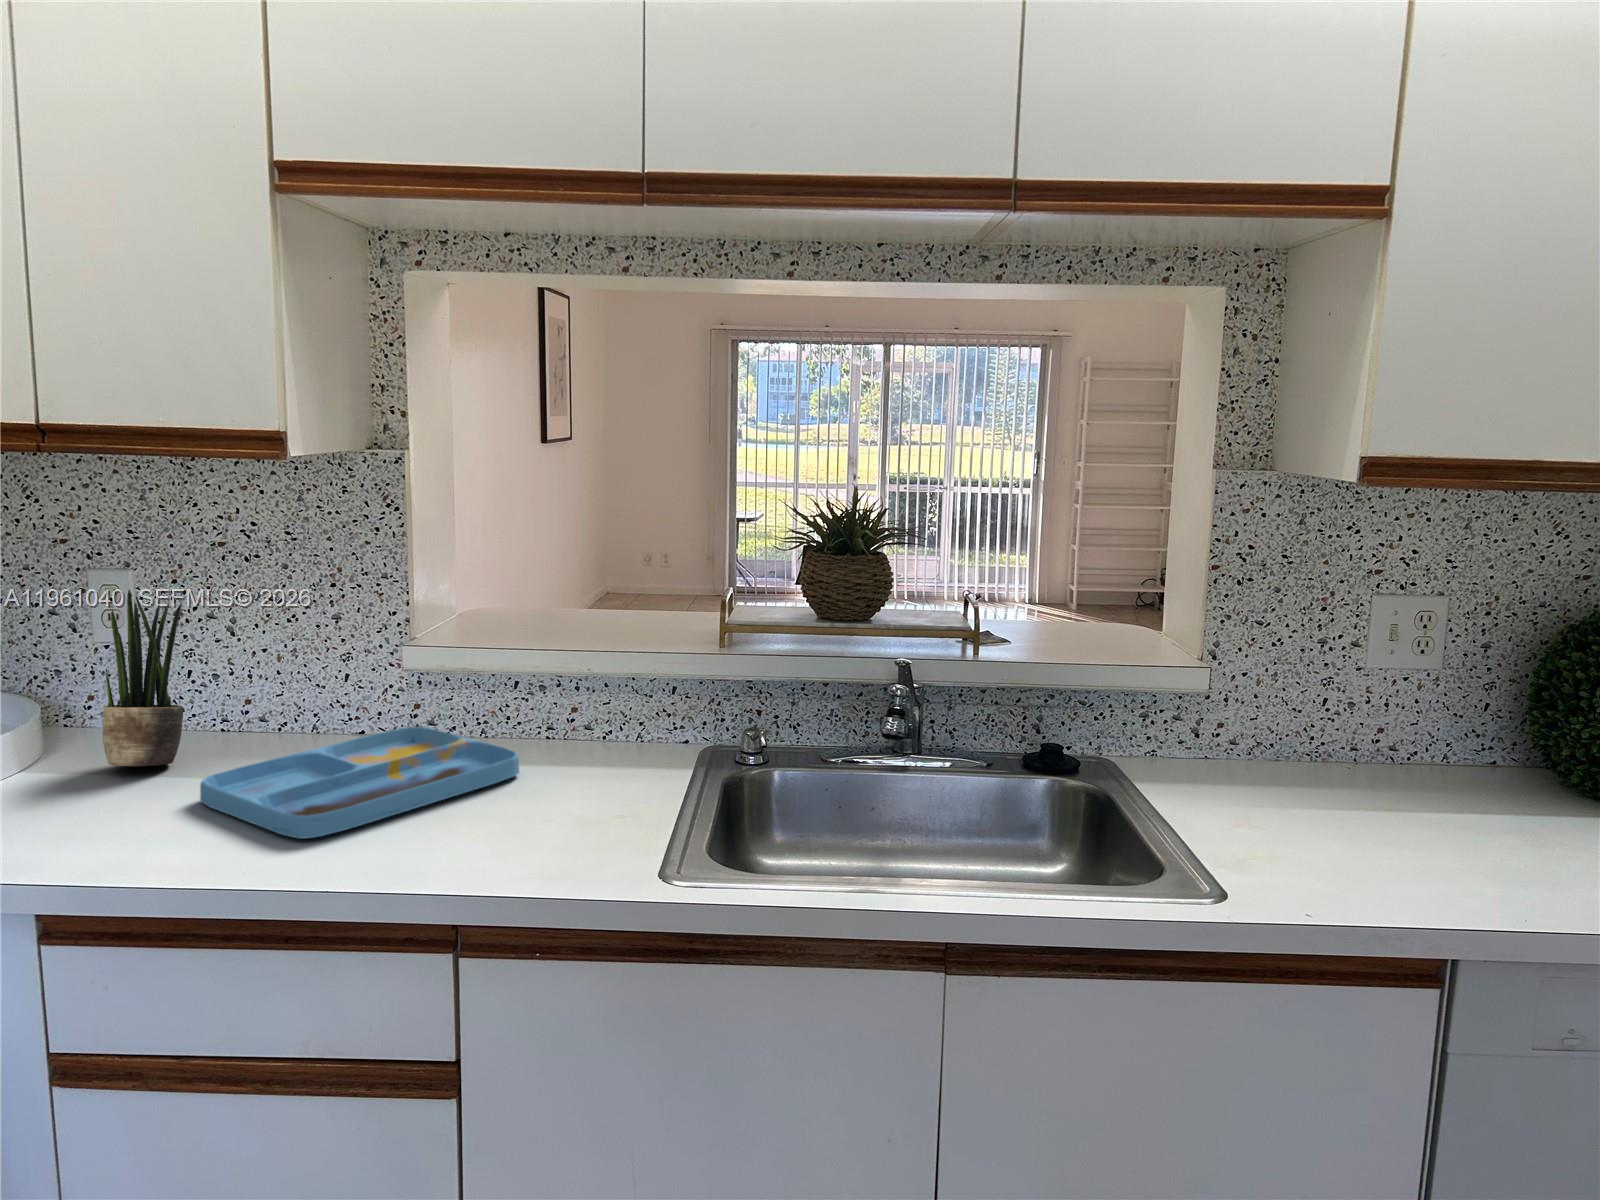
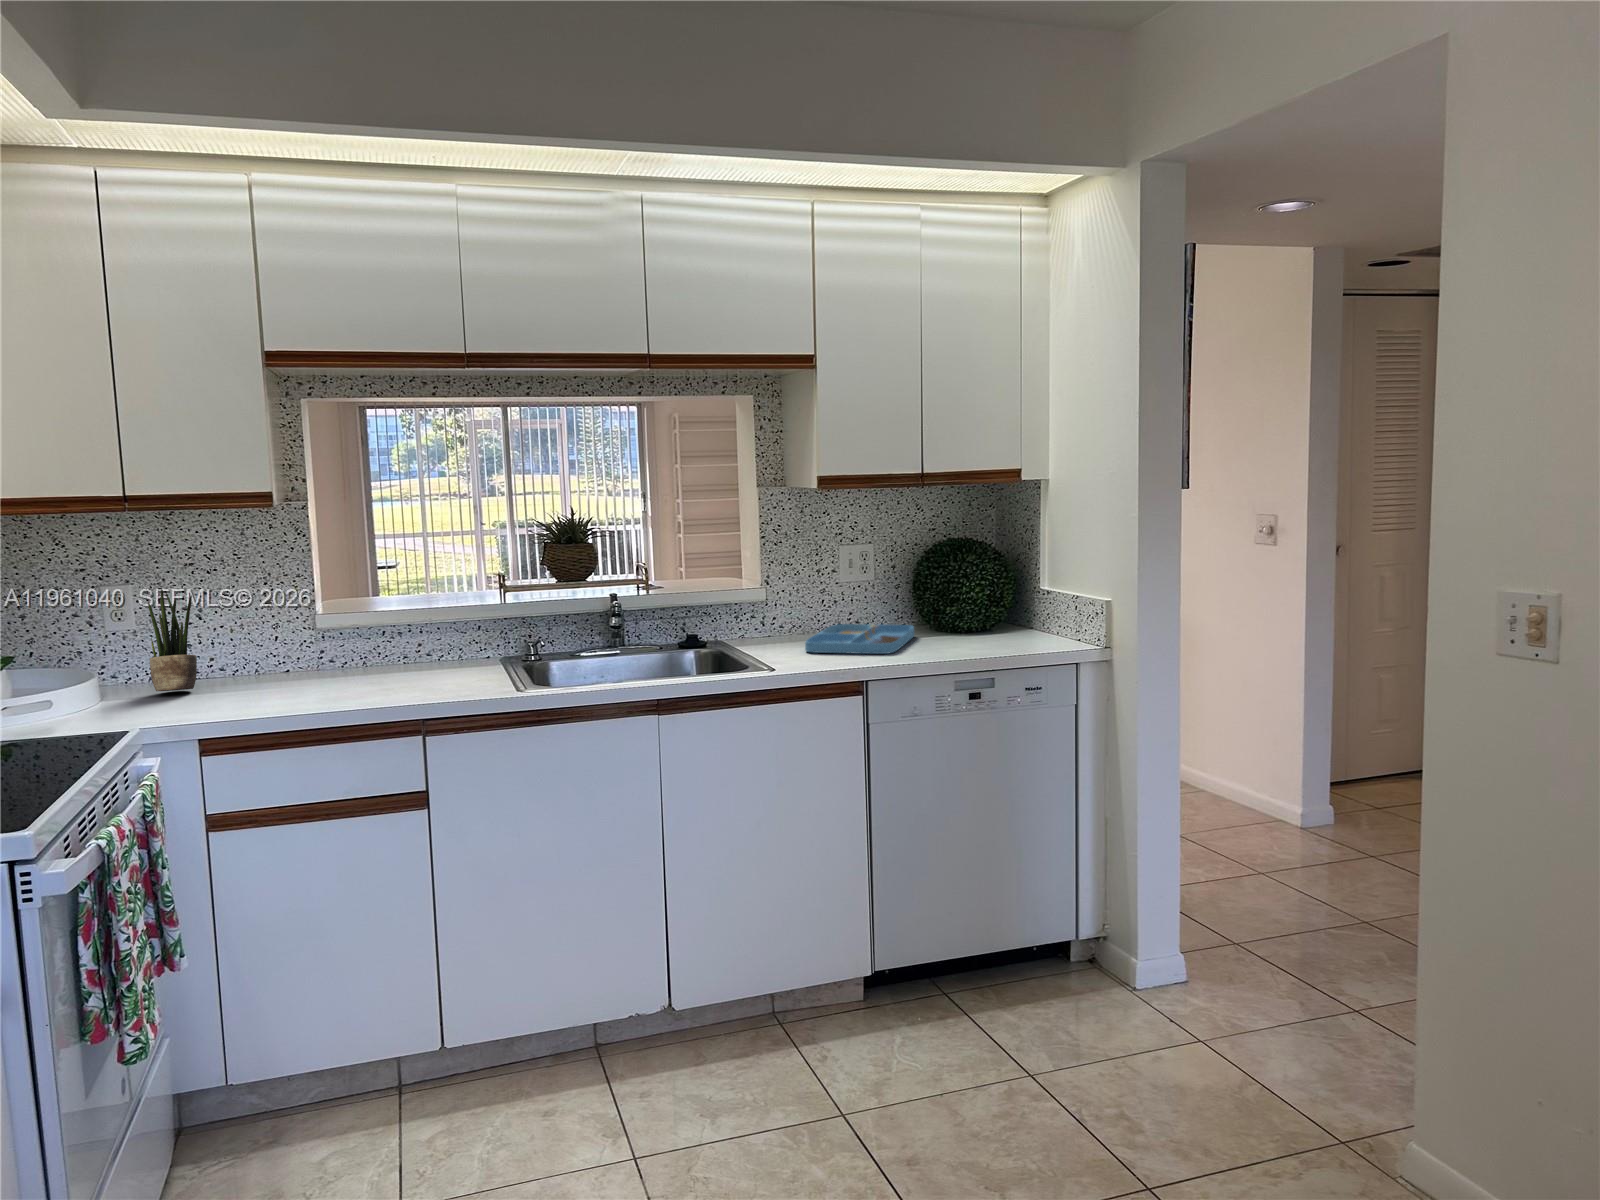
tray: present [200,727,519,838] -> present [805,624,914,654]

